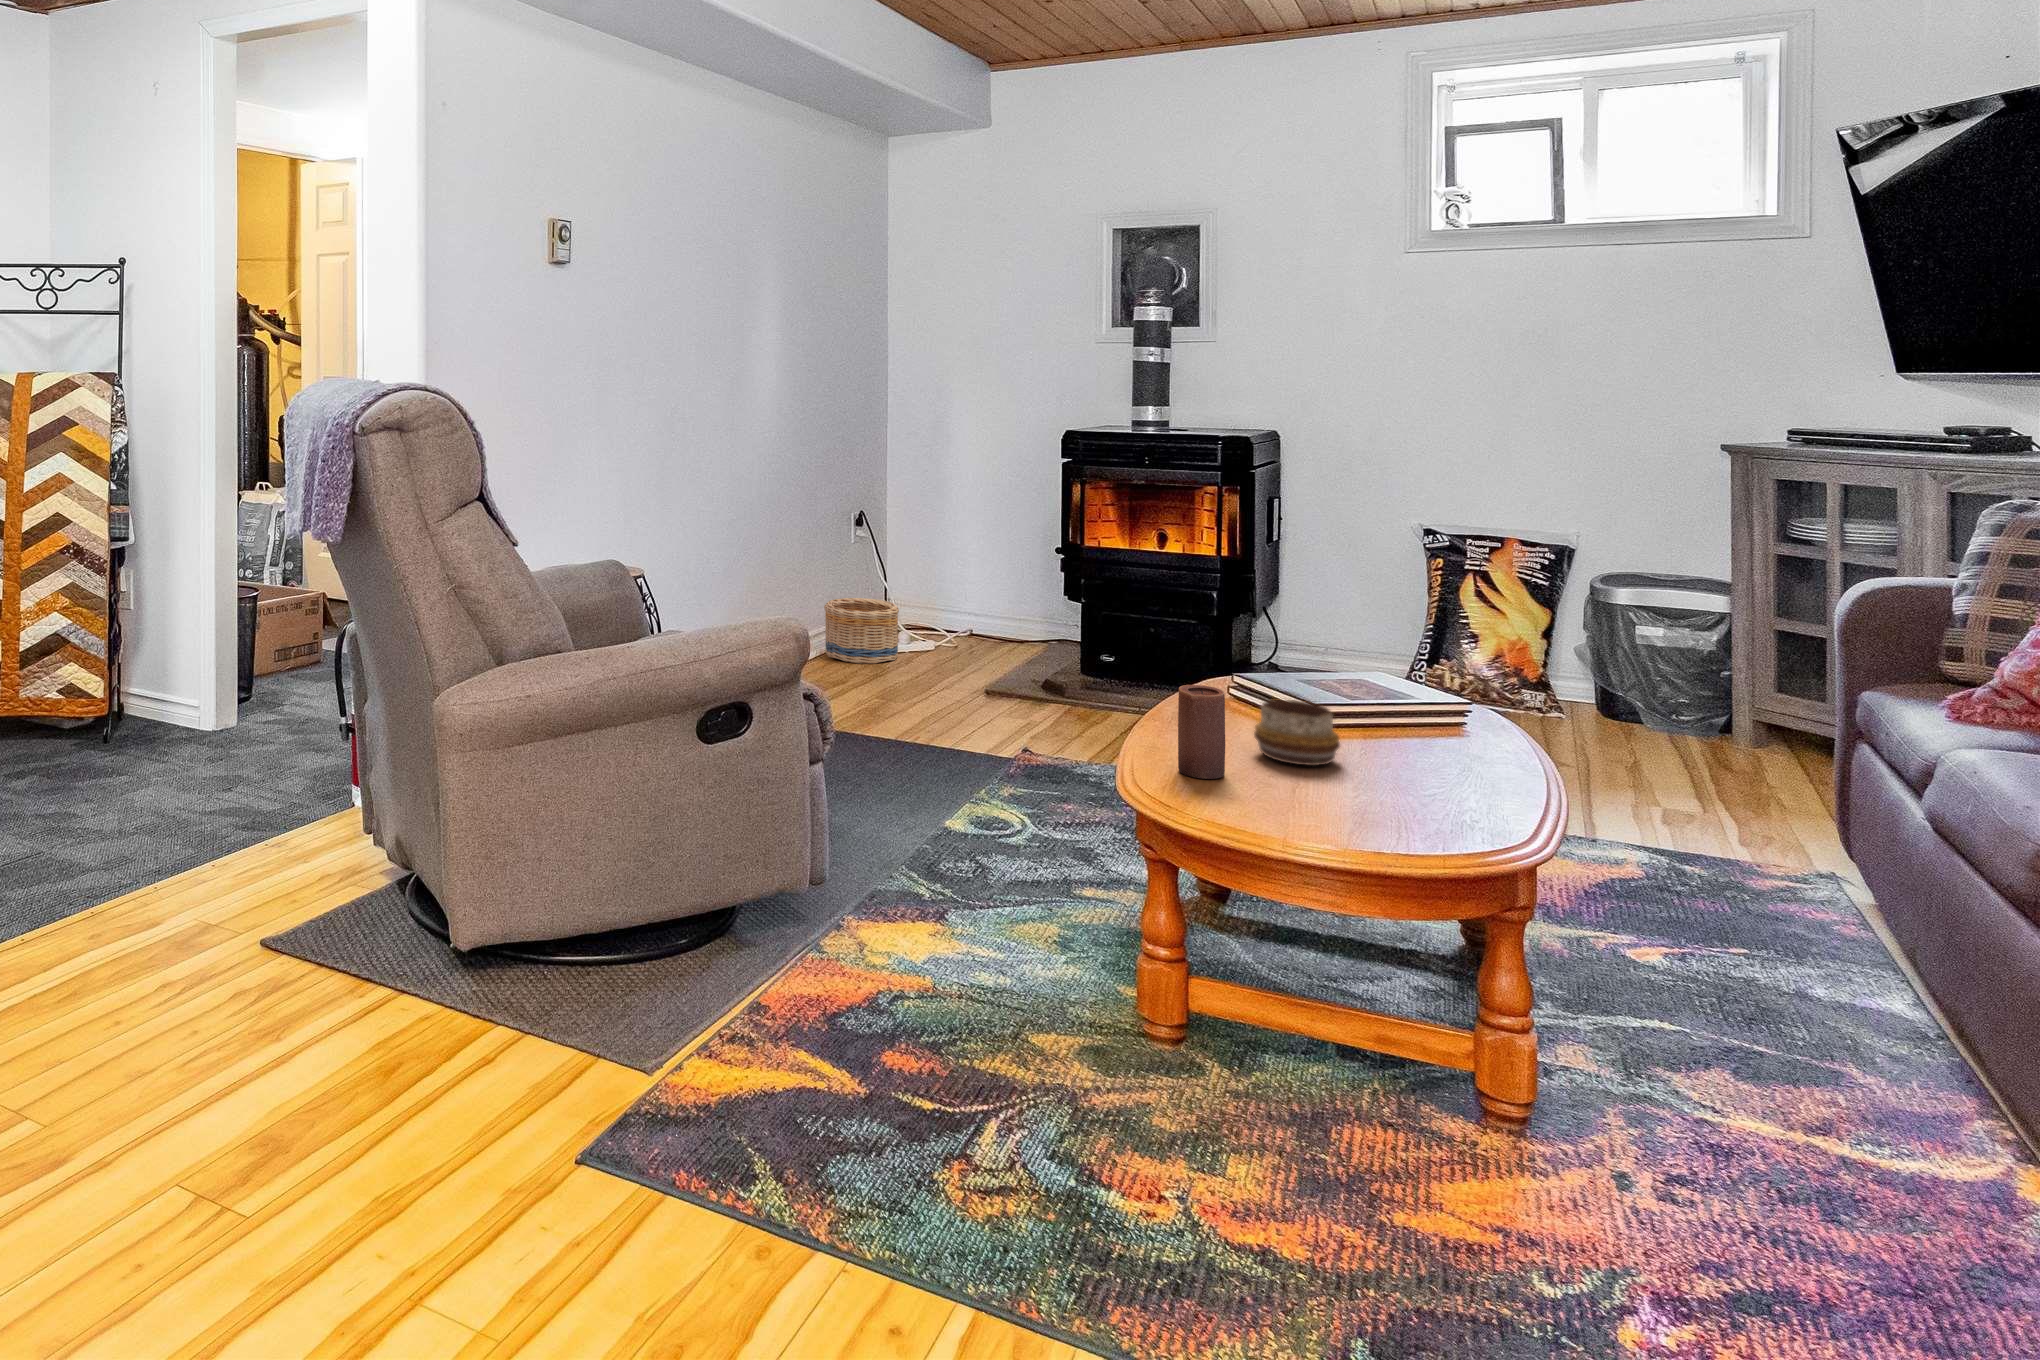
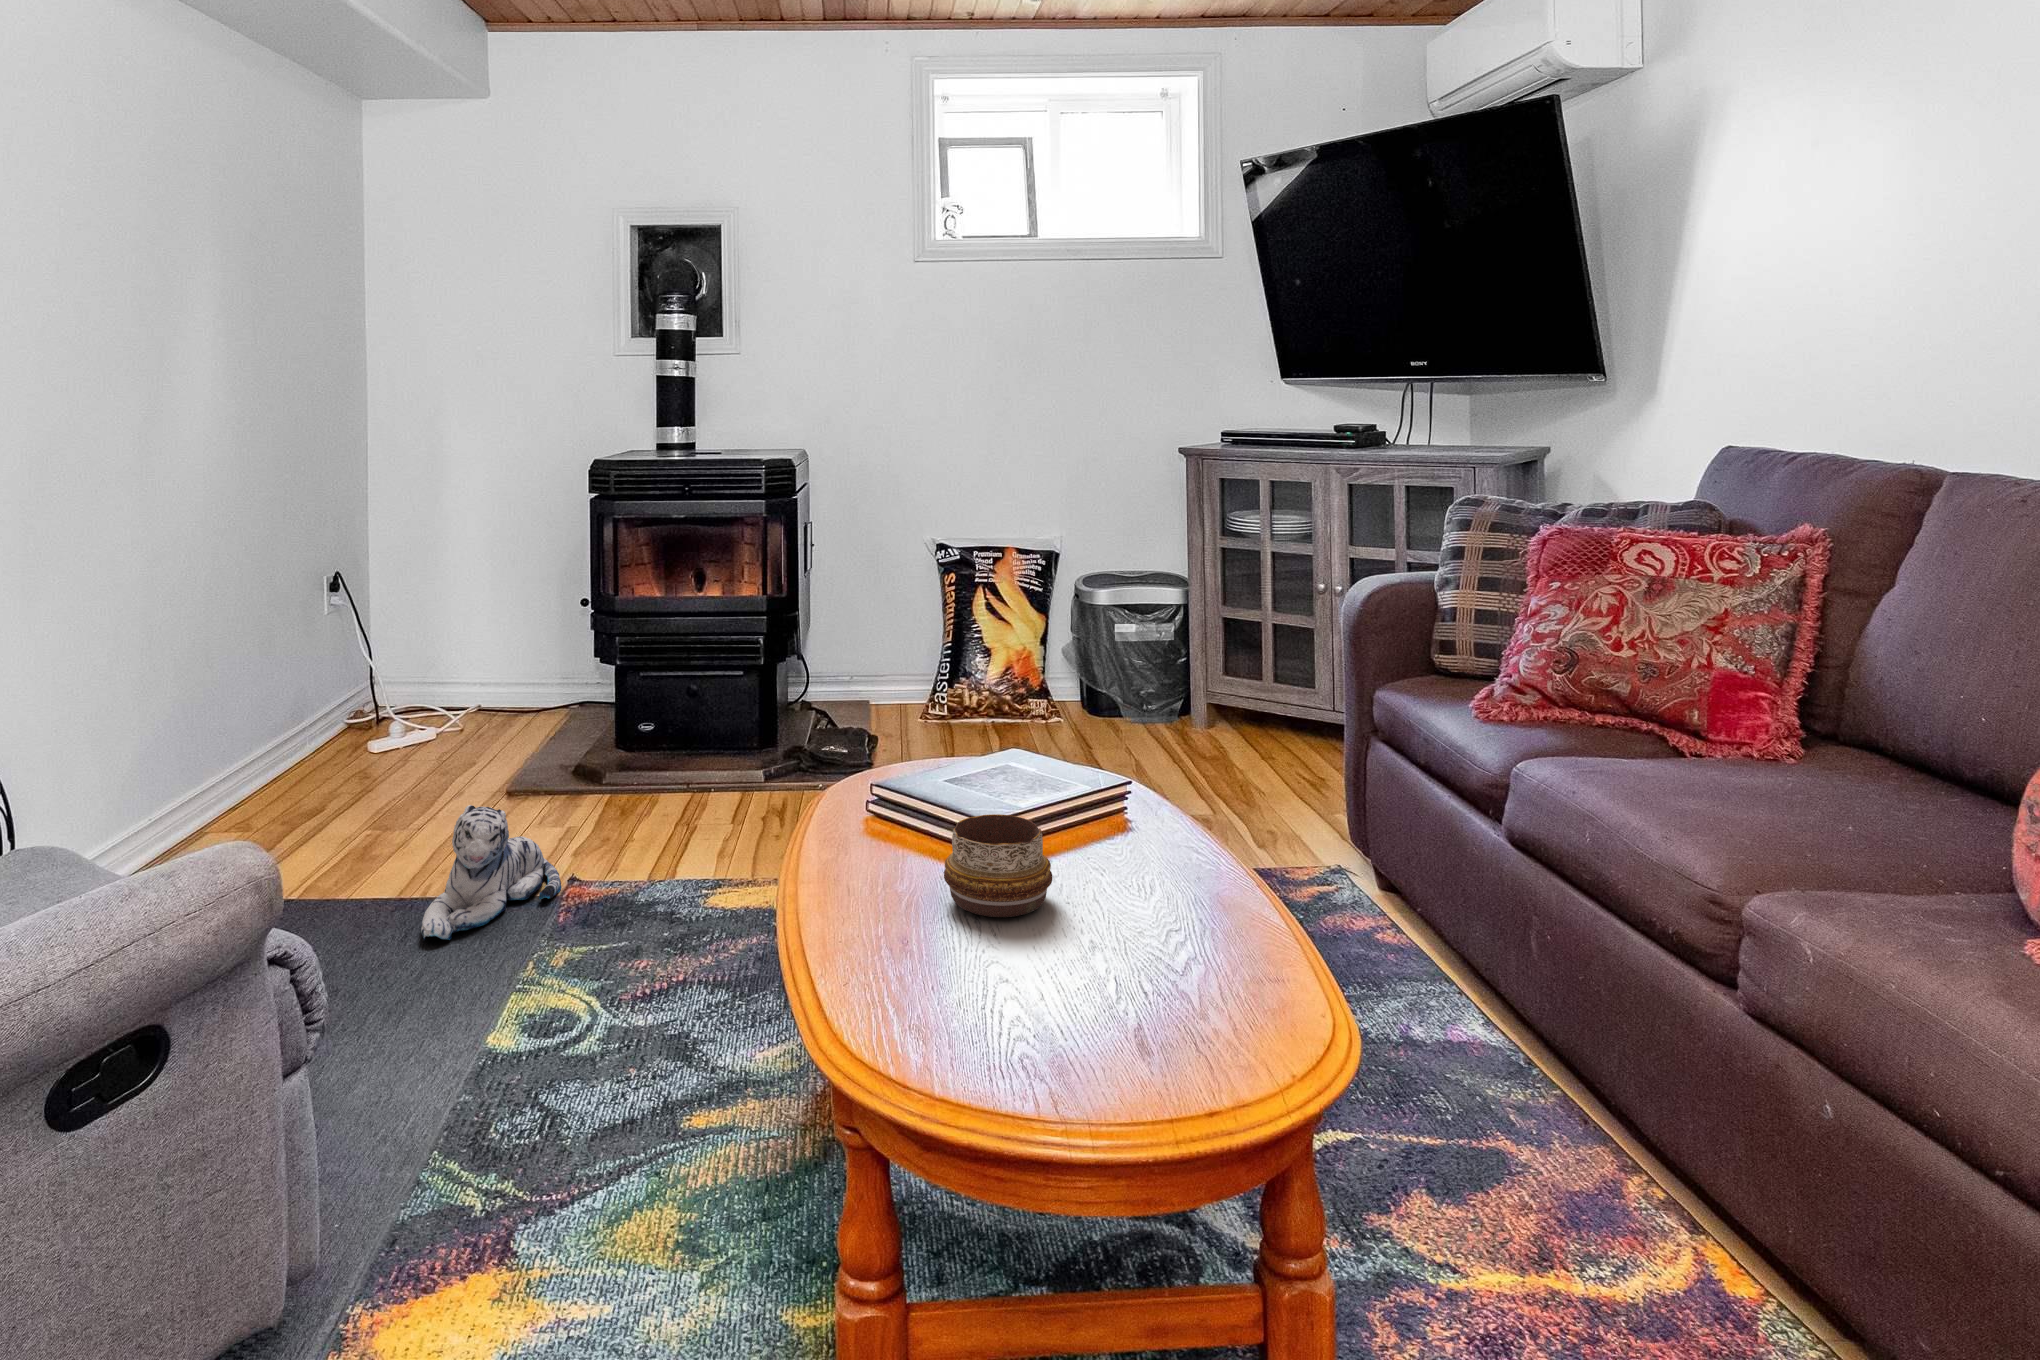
basket: present [824,598,899,664] -> none [298,690,398,781]
plush toy: none [910,678,1017,766] -> present [421,805,561,940]
candle: present [1178,685,1225,779] -> none [869,829,935,985]

